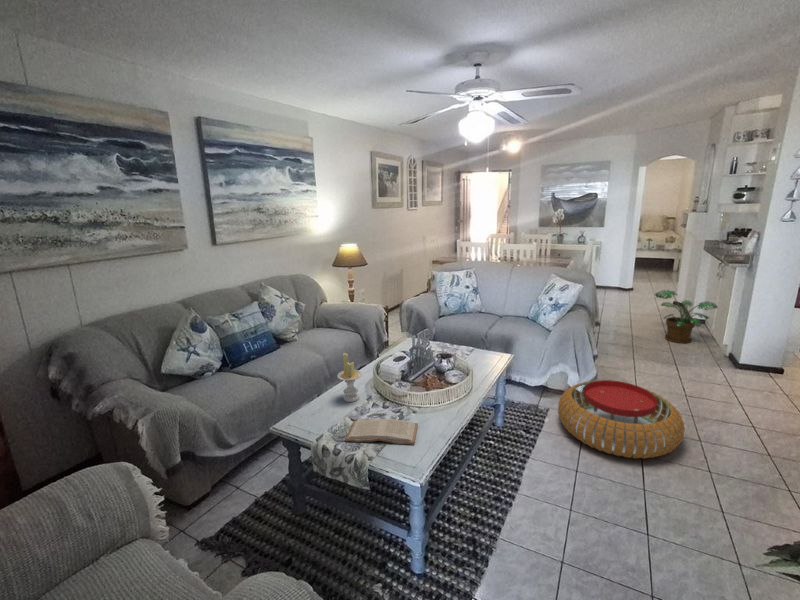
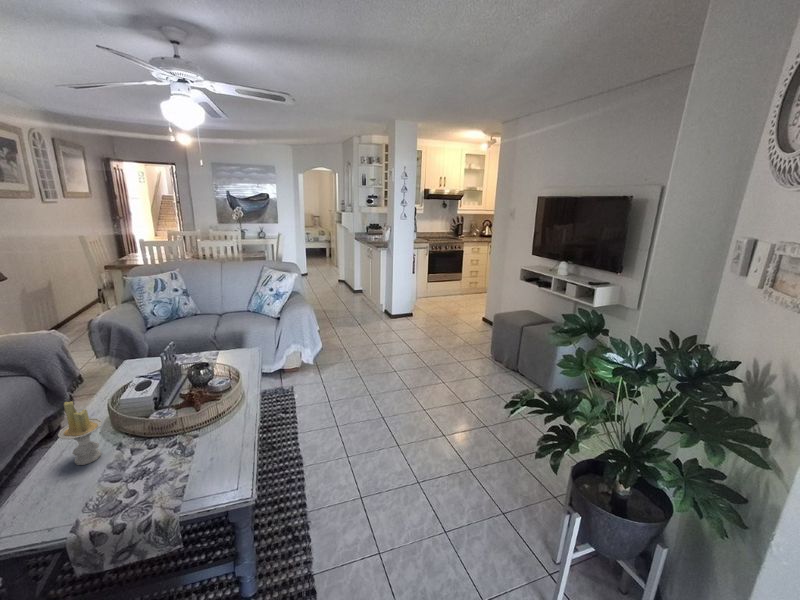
potted plant: present [655,290,717,343] -> none [331,272,372,309]
pouf: present [558,380,685,459] -> none [301,346,389,404]
book: present [345,419,418,445] -> none [116,446,220,511]

